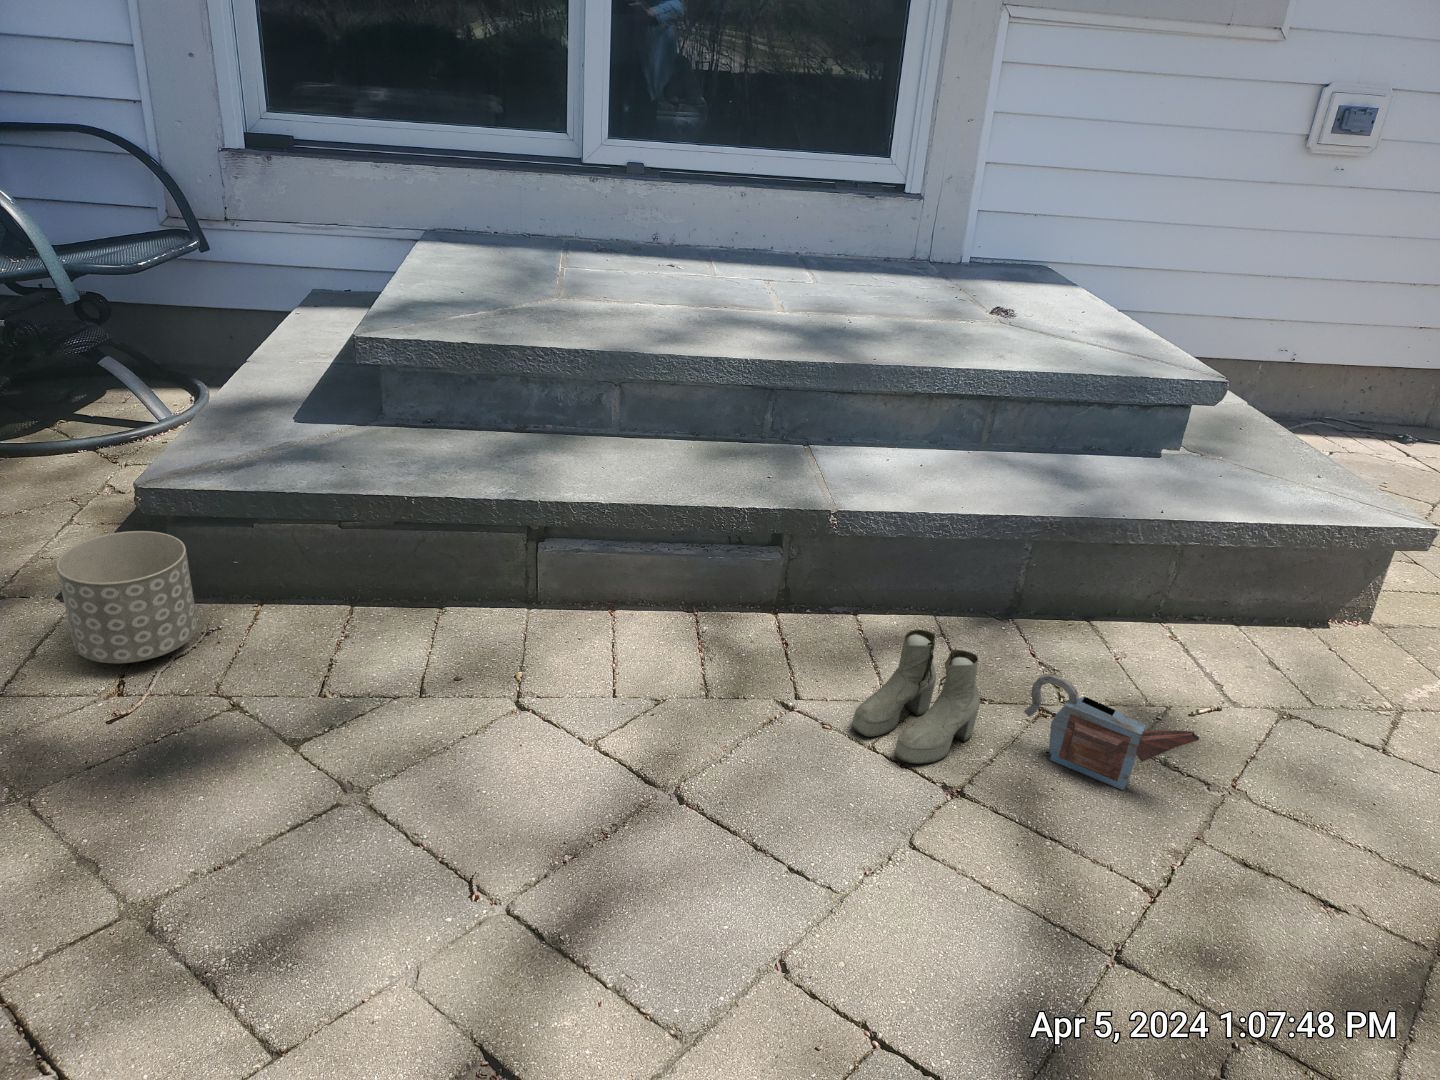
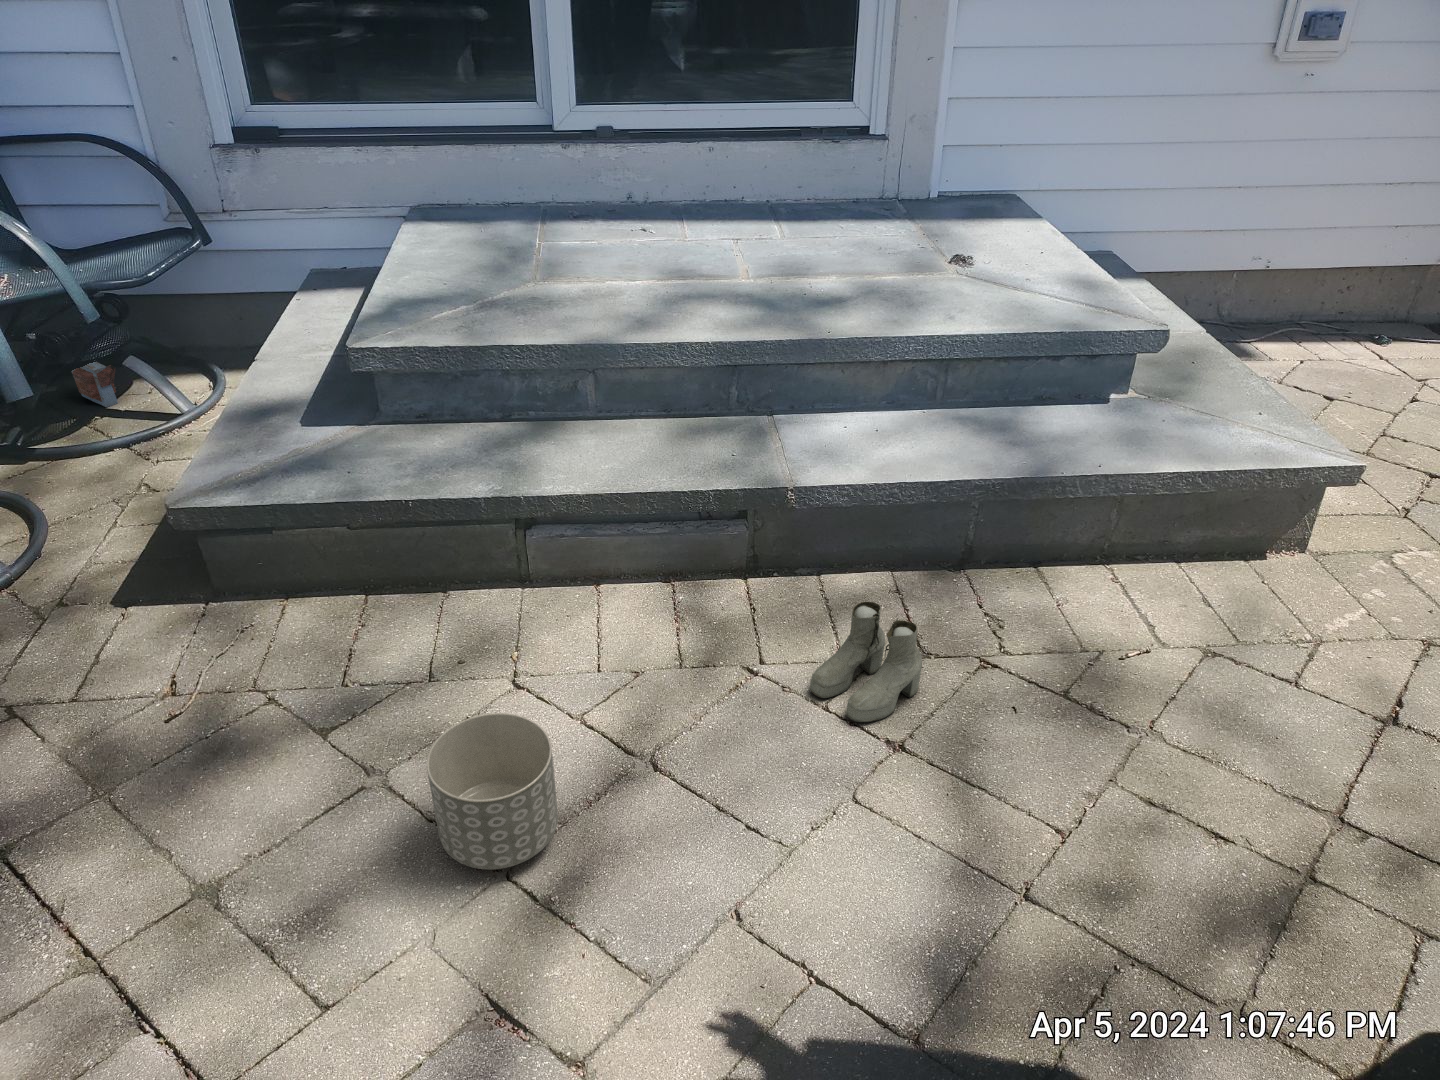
planter: present [56,531,198,663] -> present [427,713,558,870]
watering can: present [1024,674,1199,790] -> present [71,362,118,407]

